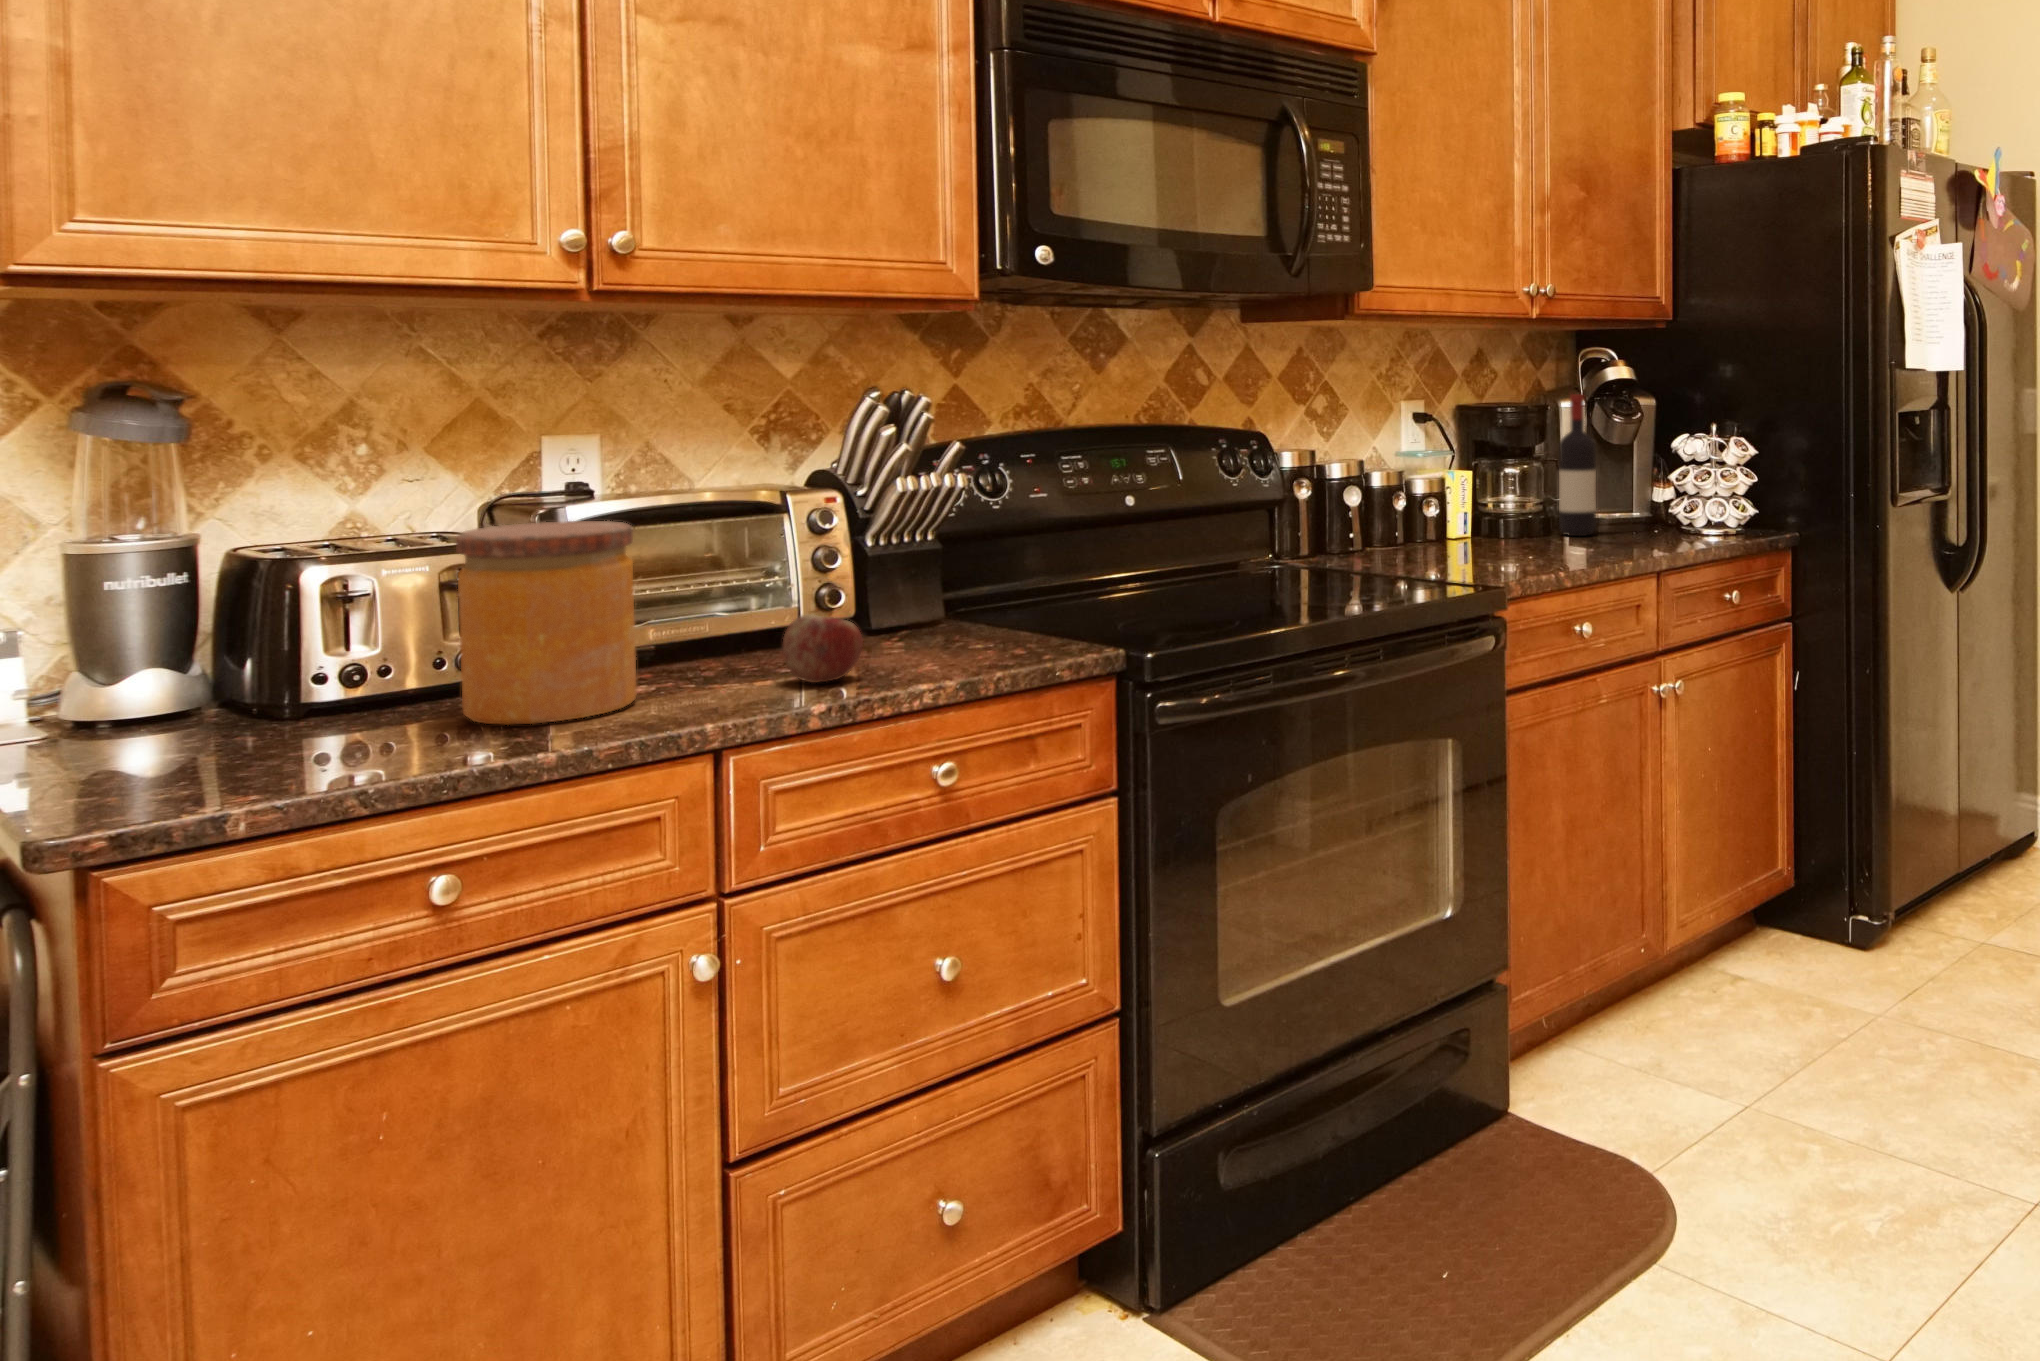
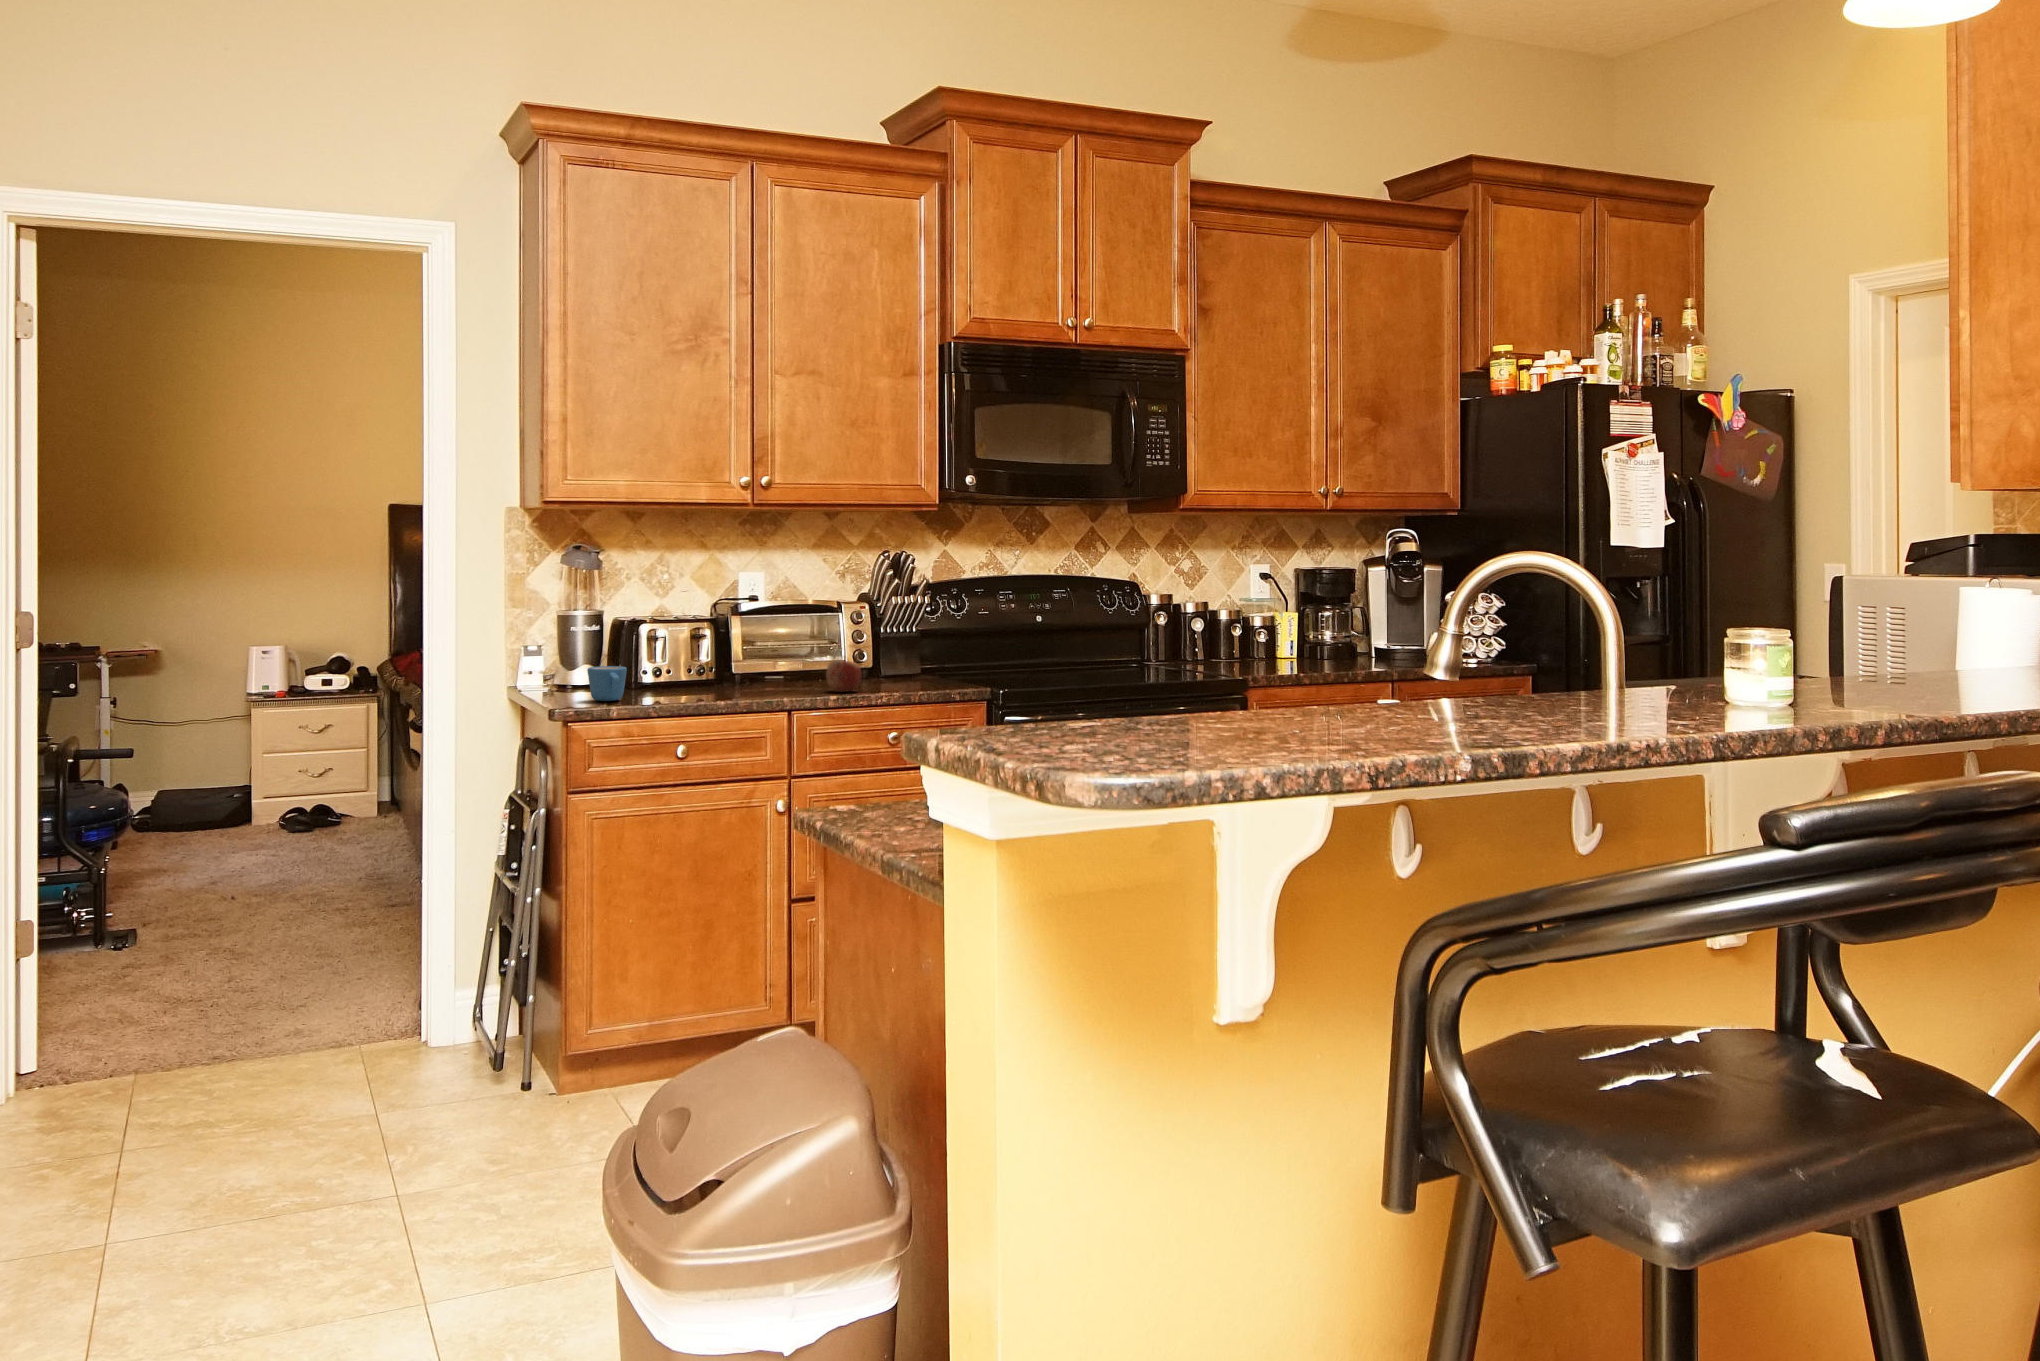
wine bottle: present [1559,394,1596,536] -> none [1356,563,1382,661]
jar: present [456,521,637,725] -> none [694,610,763,696]
mug: none [150,681,272,777] -> present [587,666,627,701]

